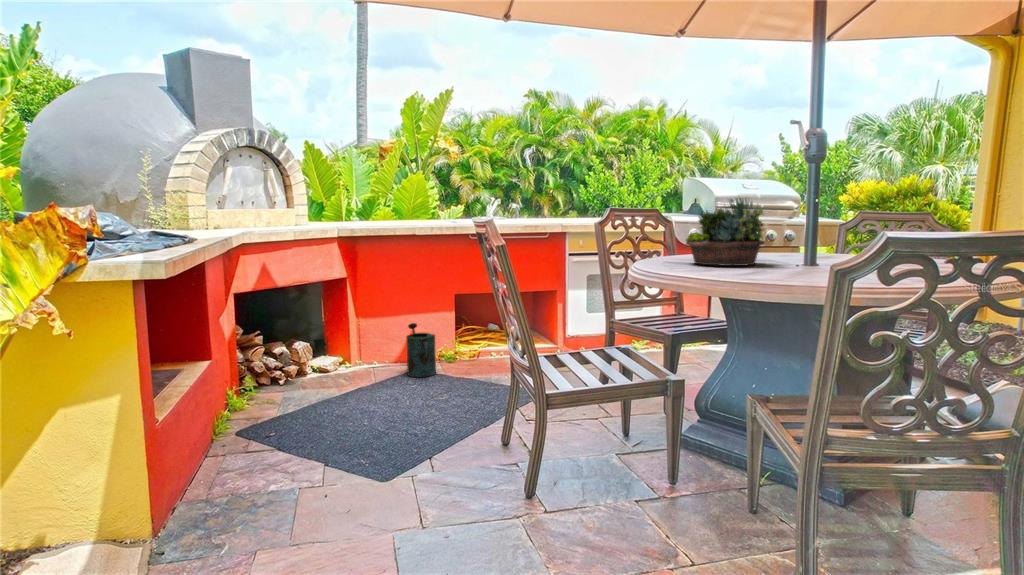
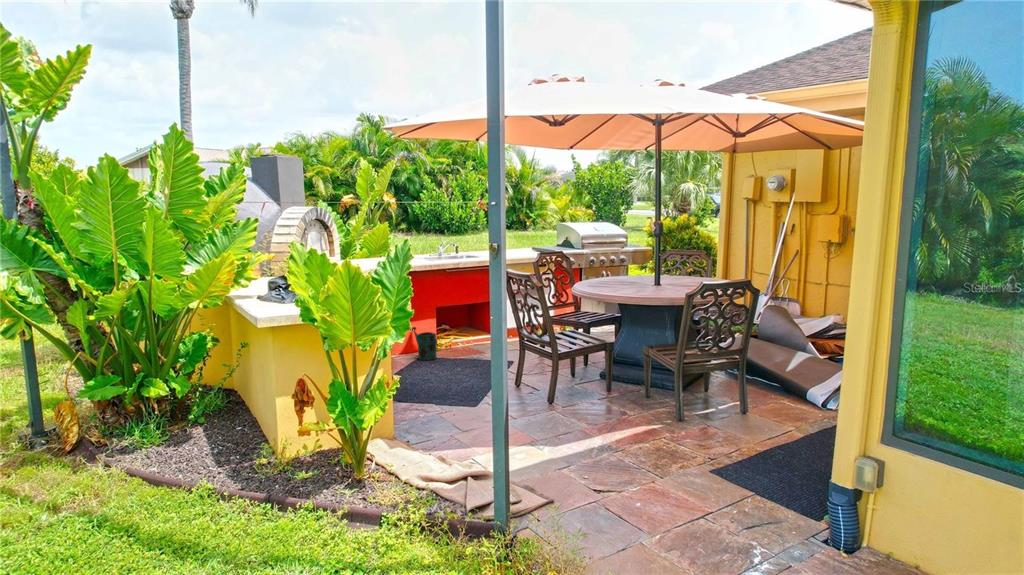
succulent planter: present [685,198,765,266] -> none [602,253,639,286]

